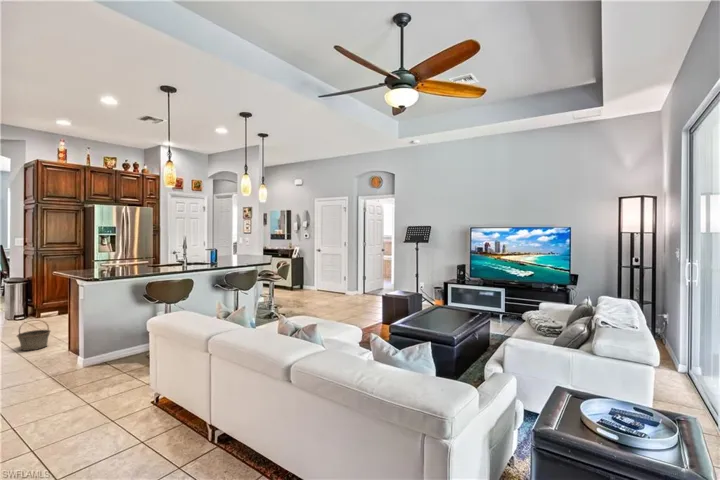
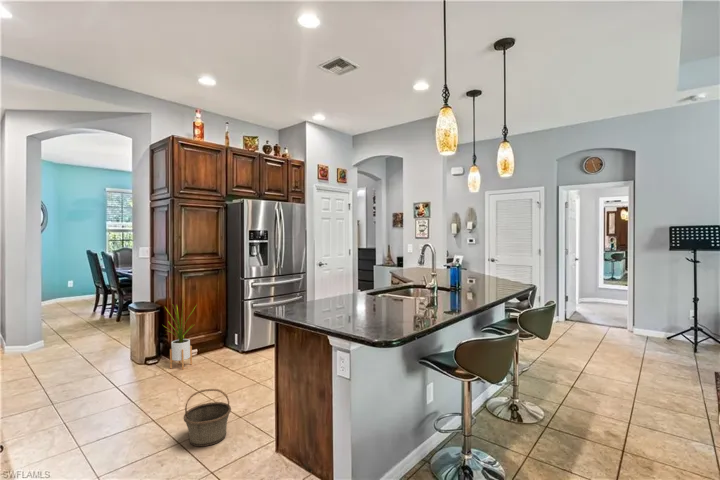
house plant: none [25,274,57,322] -> present [166,307,195,369]

